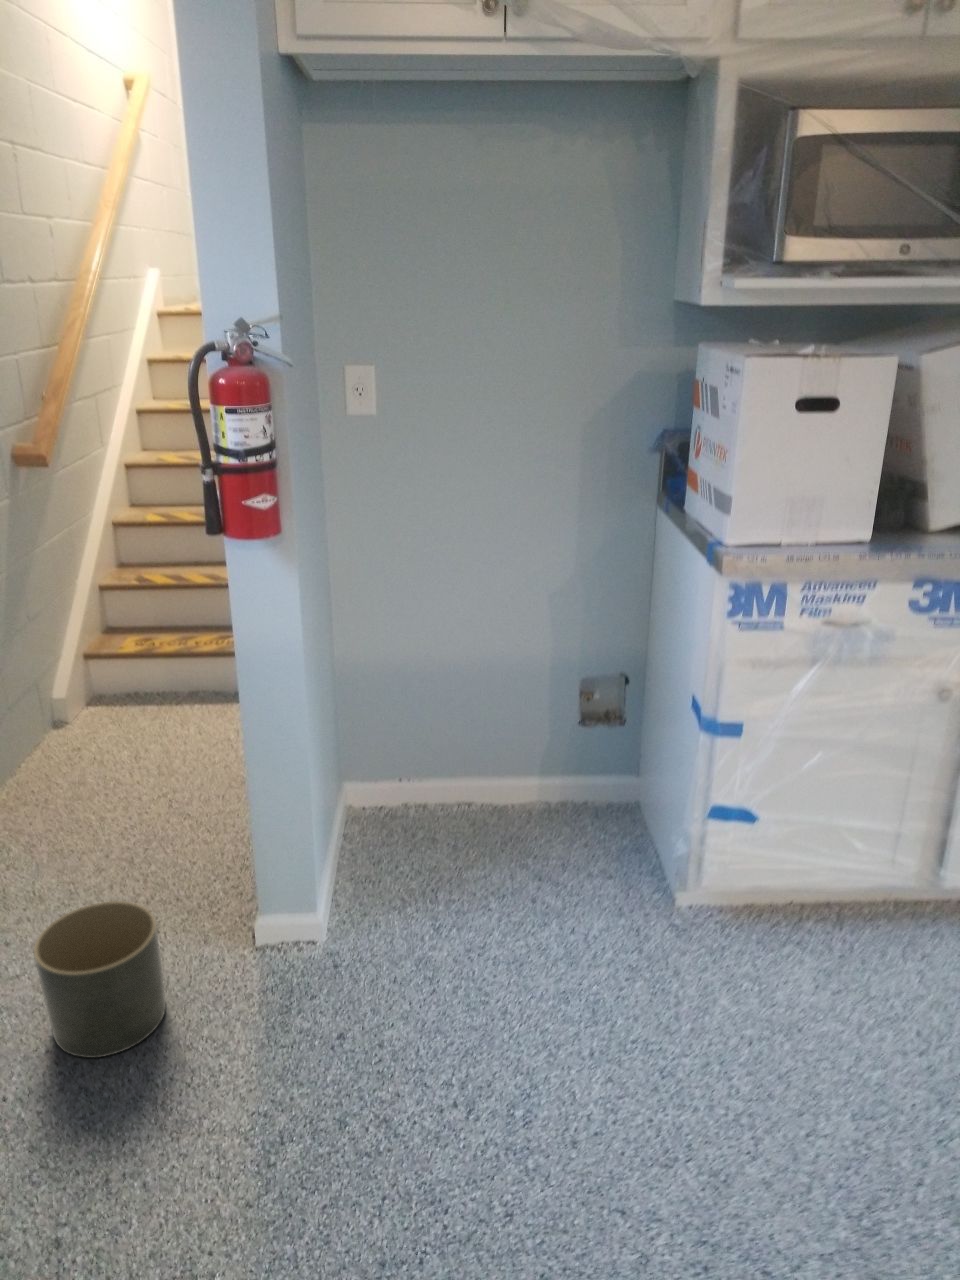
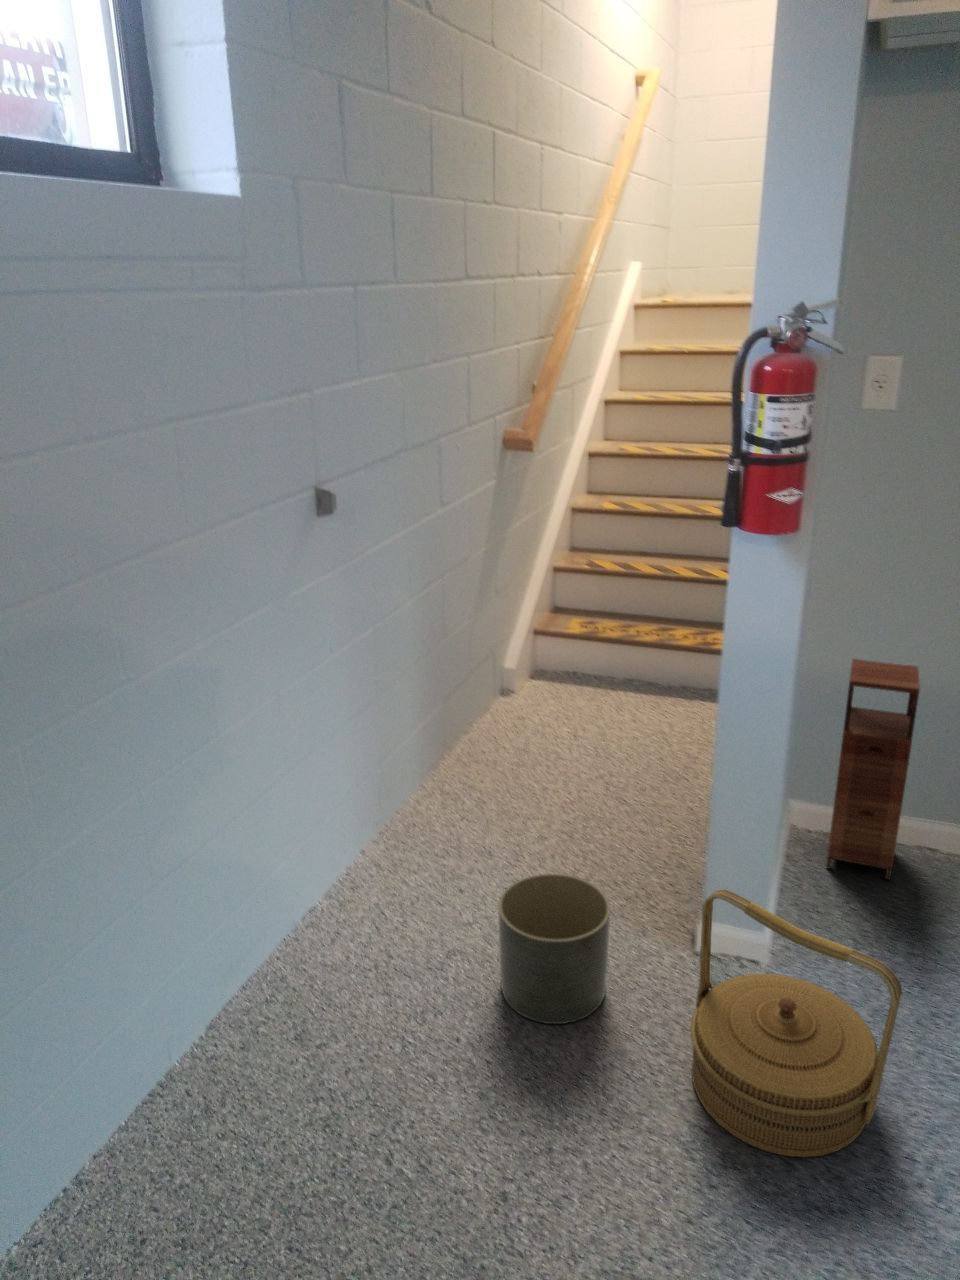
storage cabinet: none [371,642,436,838] -> present [826,659,920,880]
basket: none [239,880,414,1113] -> present [691,889,902,1157]

